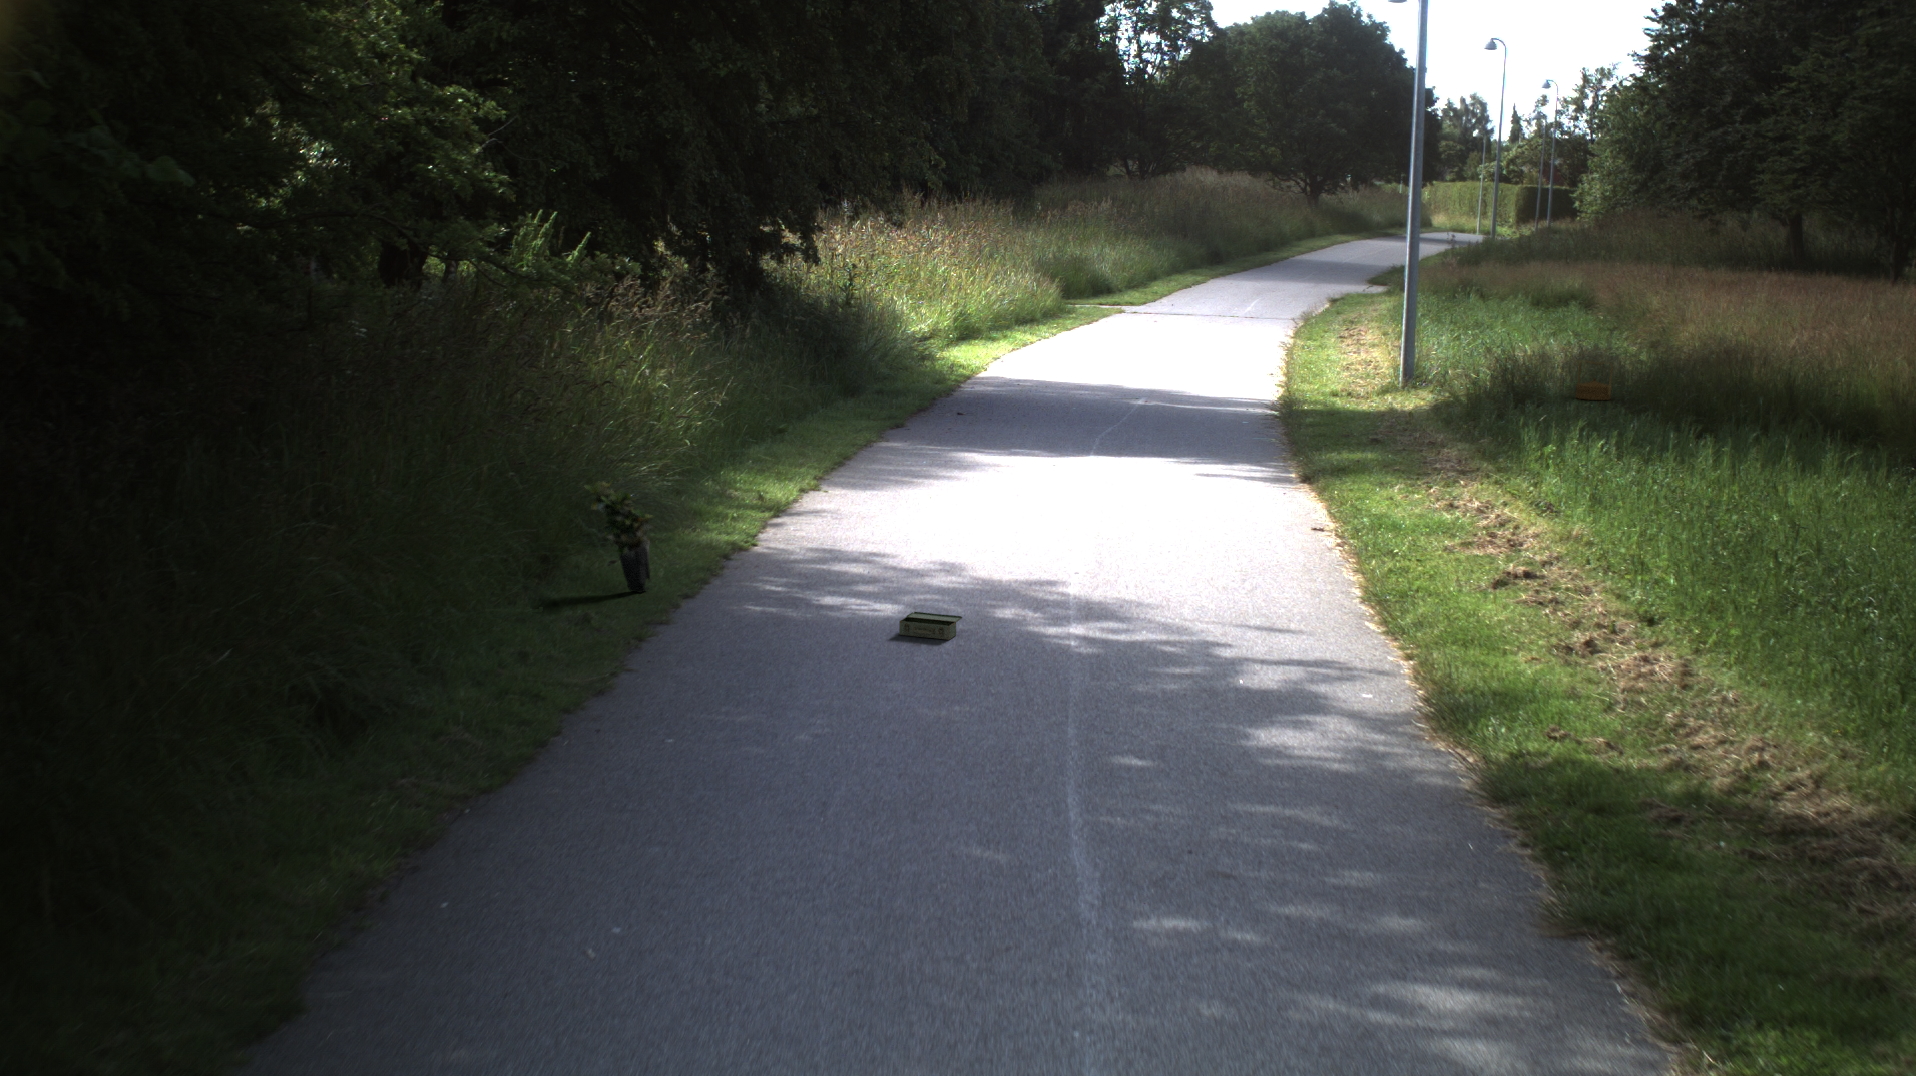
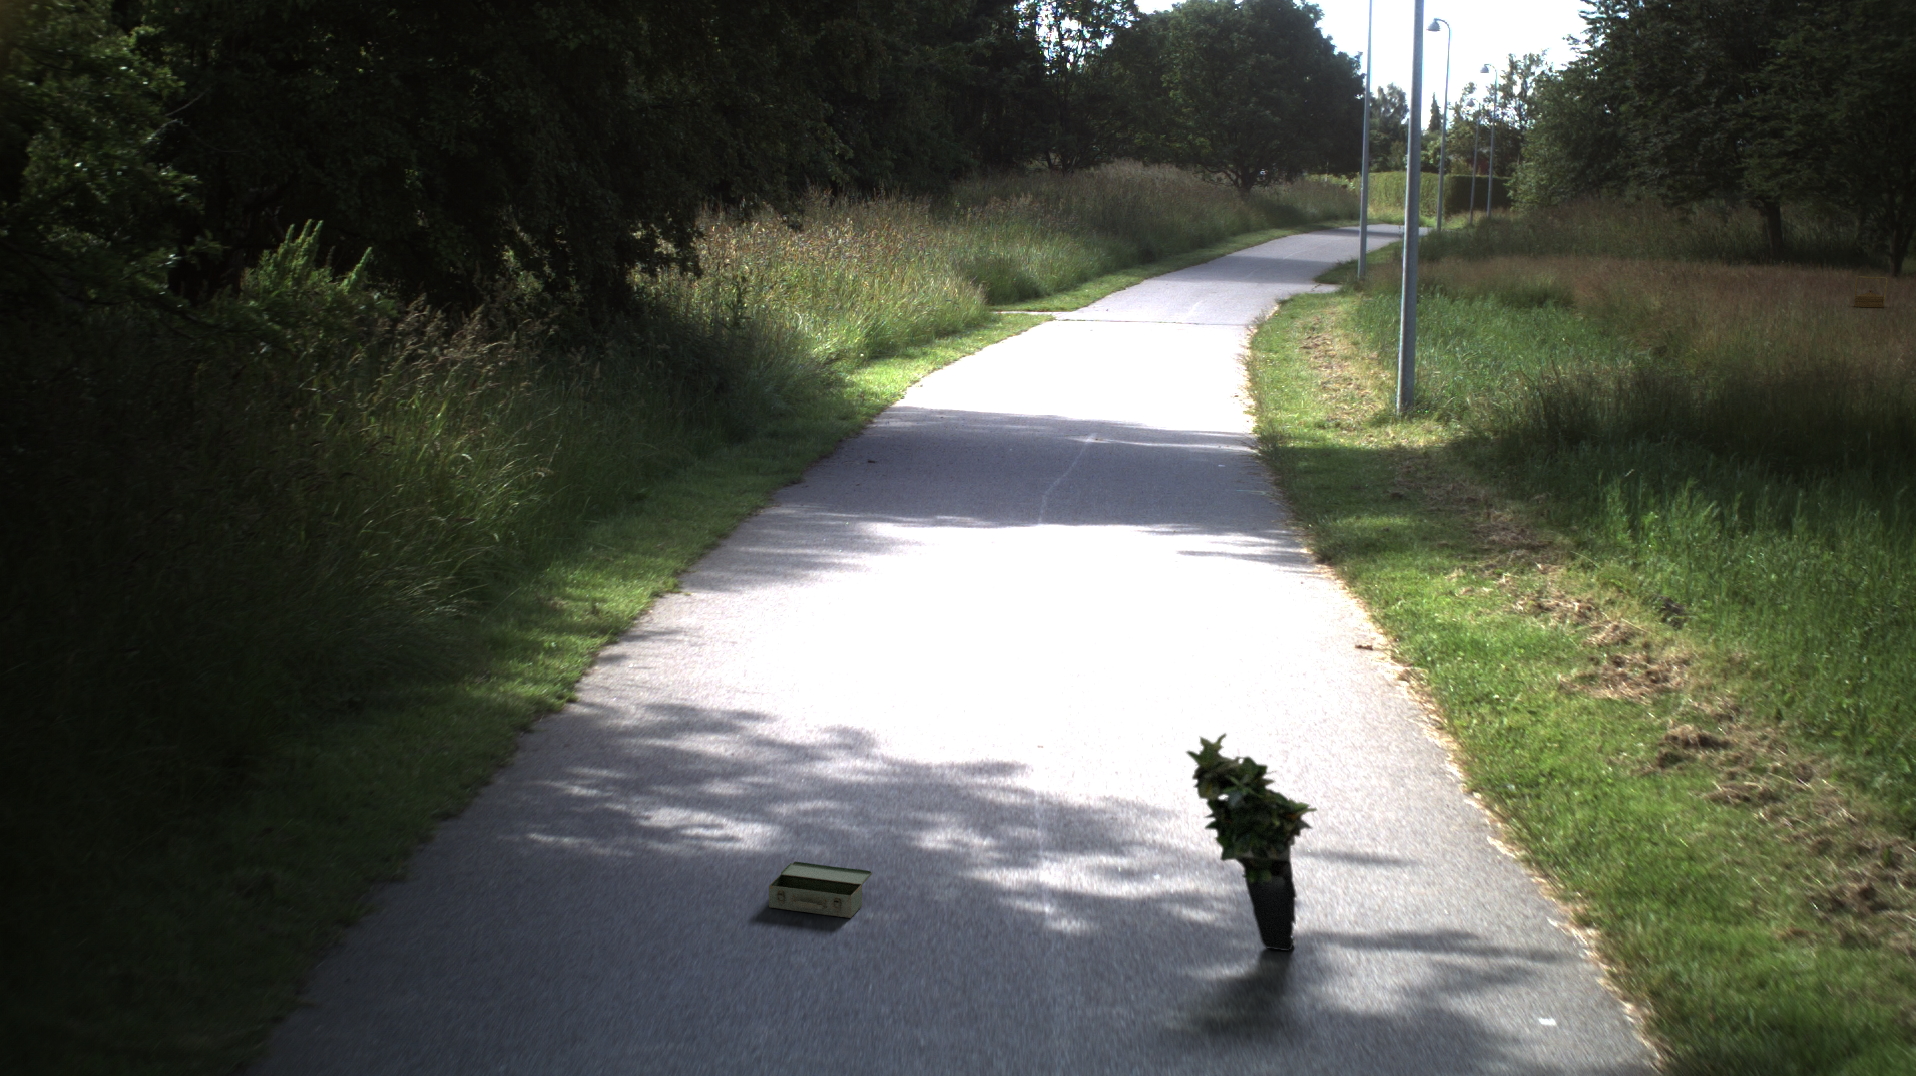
basket: present [1576,360,1613,400] -> present [1854,276,1888,307]
potted plant: present [585,482,654,593] -> present [1187,734,1317,951]

